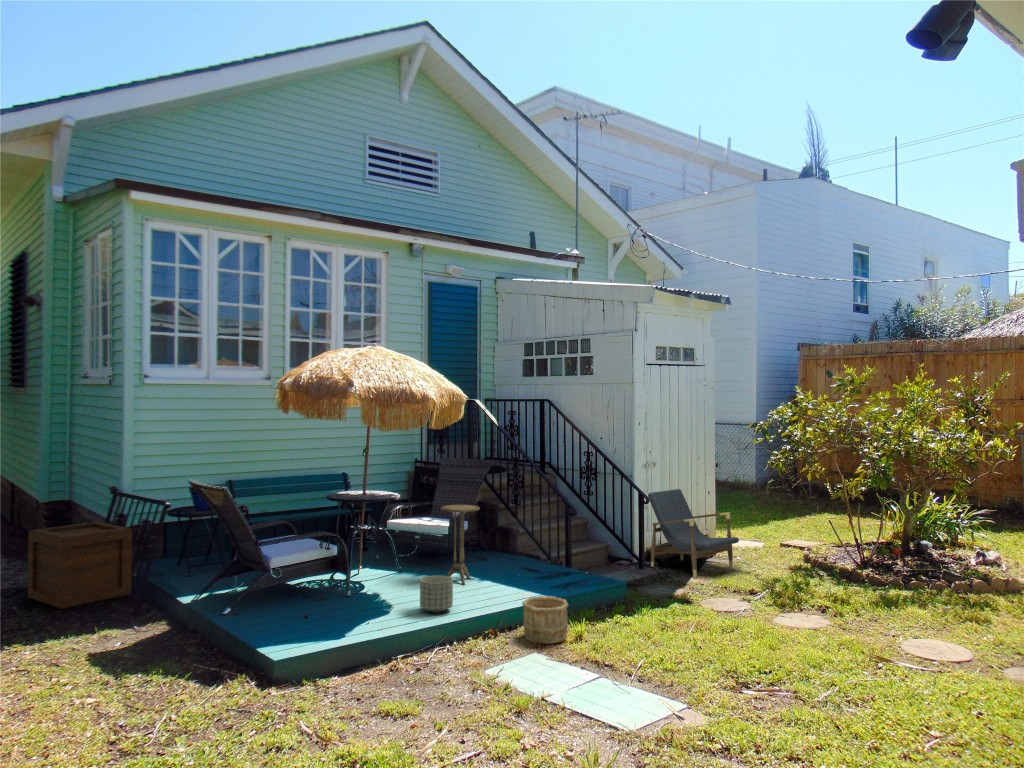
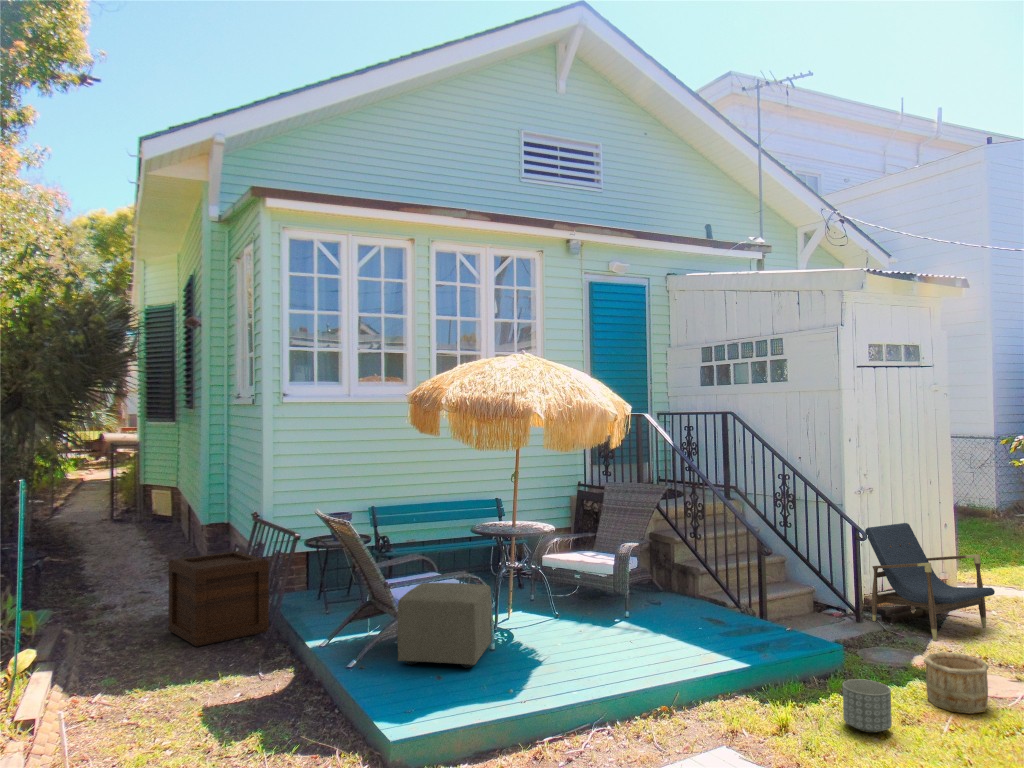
side table: present [441,505,480,585] -> none [602,541,649,640]
ottoman: none [267,542,348,610] -> present [397,583,492,668]
planter: present [420,575,453,613] -> present [843,679,892,733]
wooden bucket: present [522,596,568,644] -> present [924,652,989,714]

